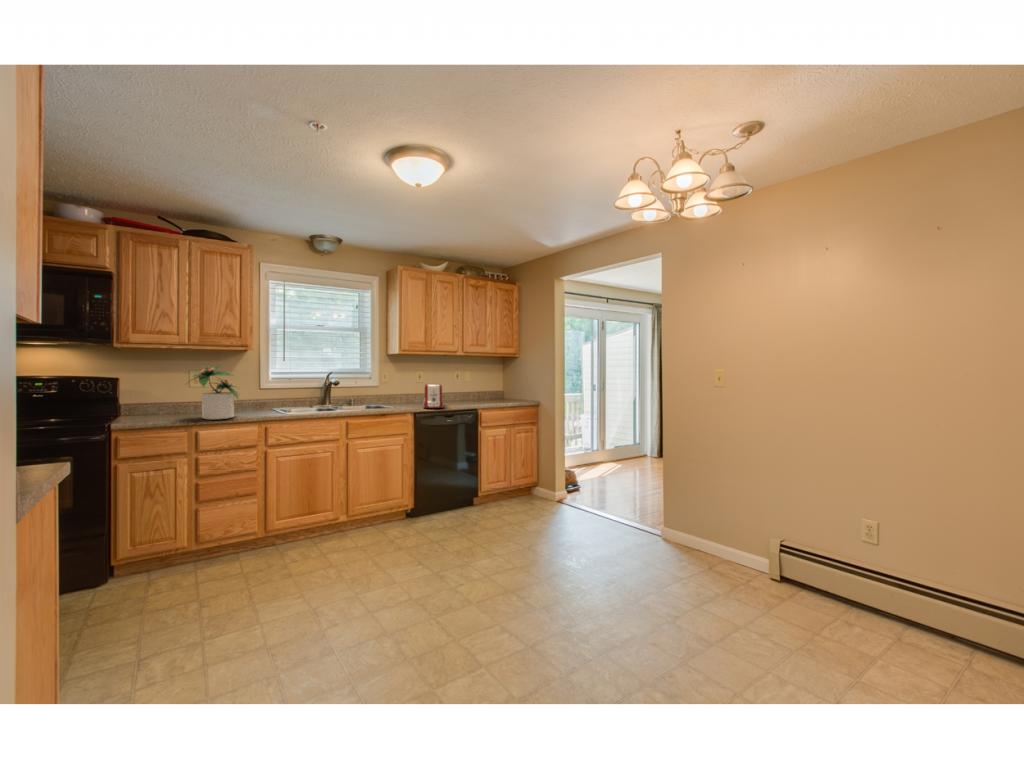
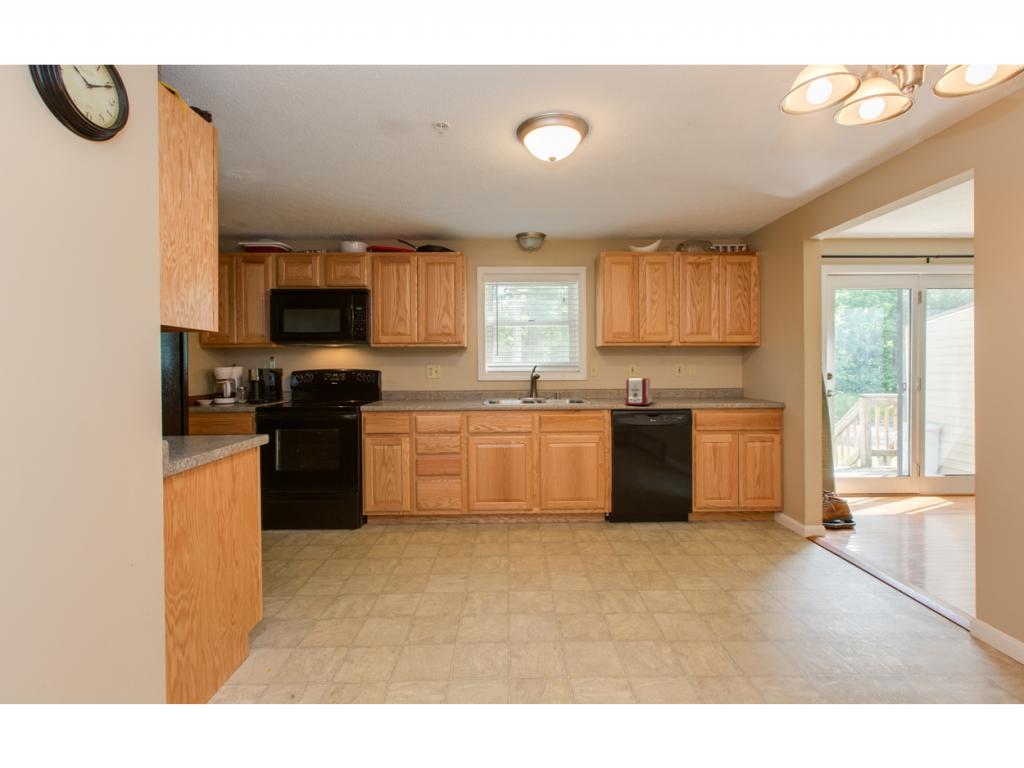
potted plant: present [191,366,238,420] -> none [410,360,454,406]

